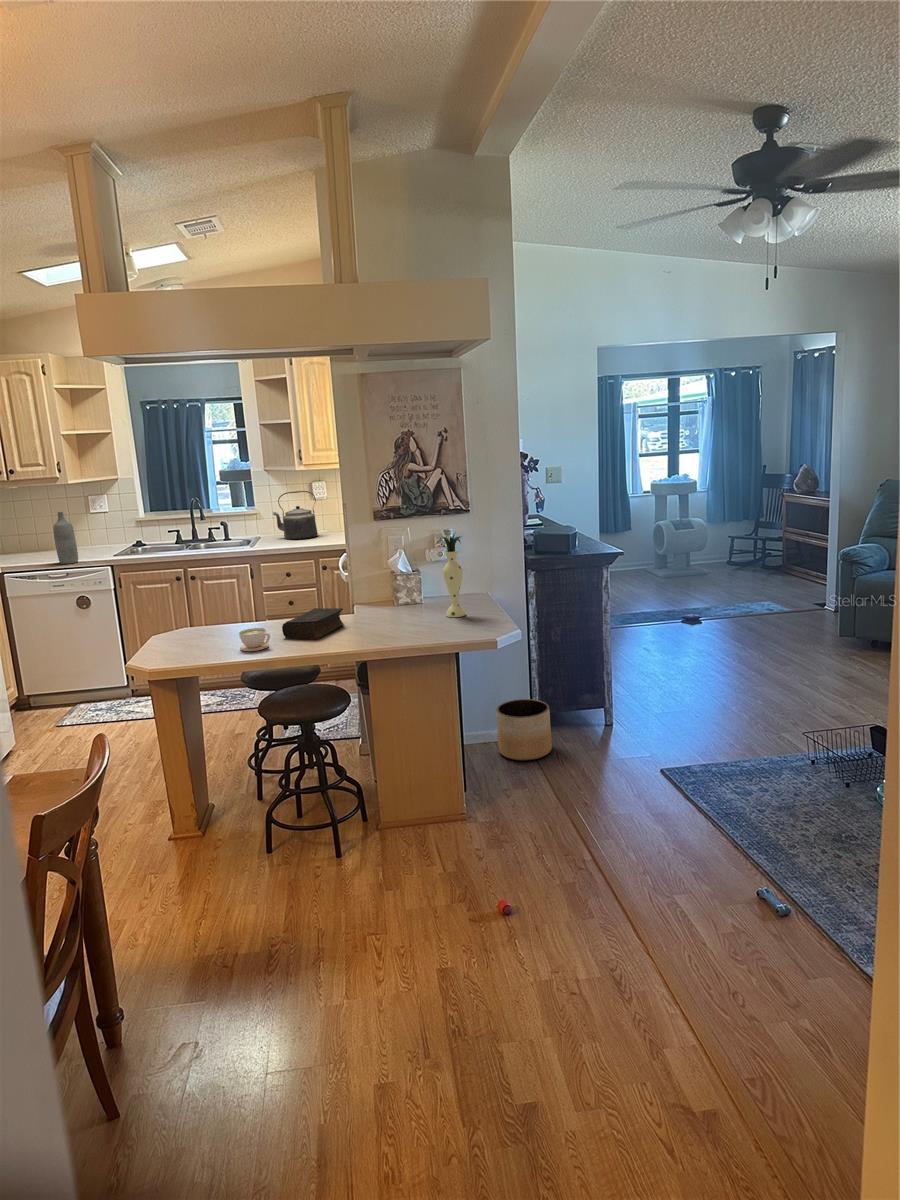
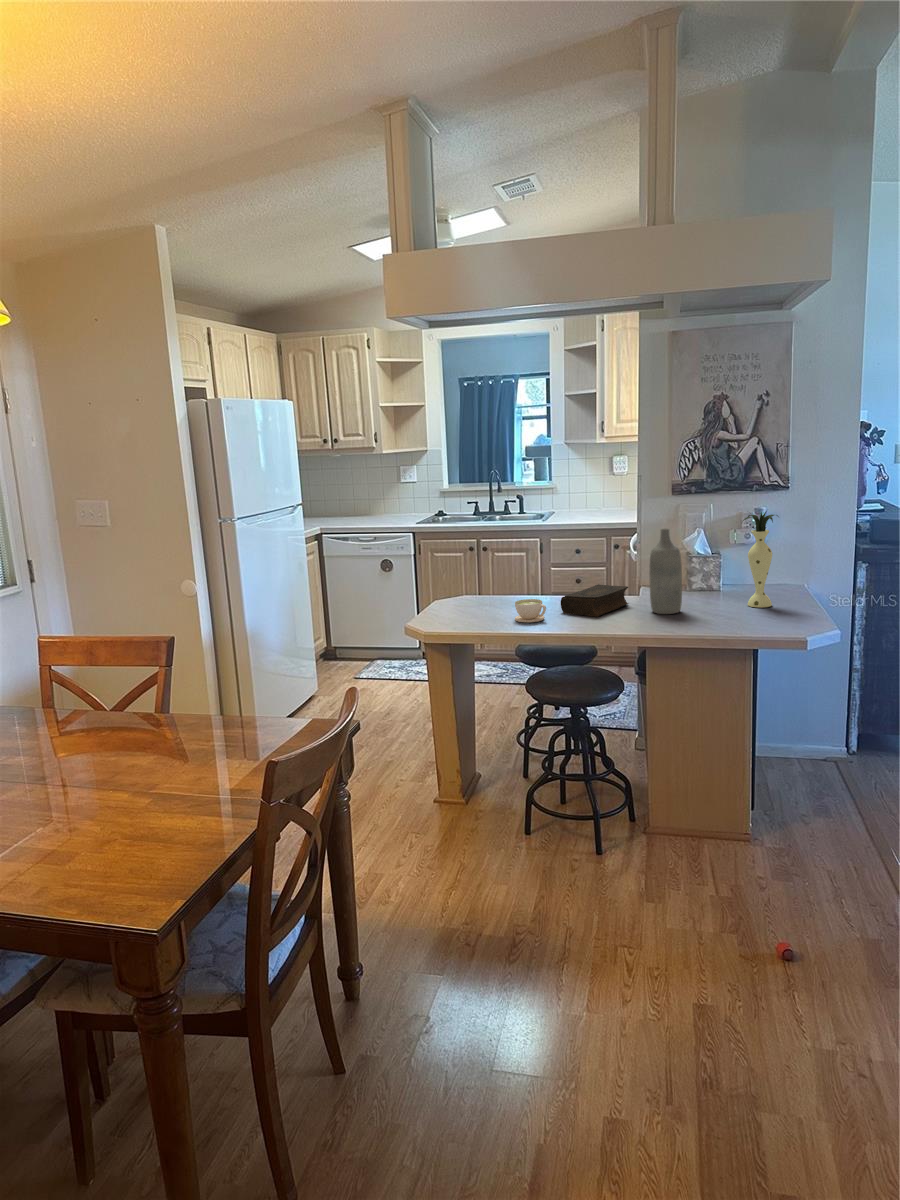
kettle: present [273,491,318,539] -> none [570,466,615,516]
bottle: present [53,512,78,564] -> present [649,529,682,614]
planter: present [496,699,552,760] -> none [799,712,869,784]

